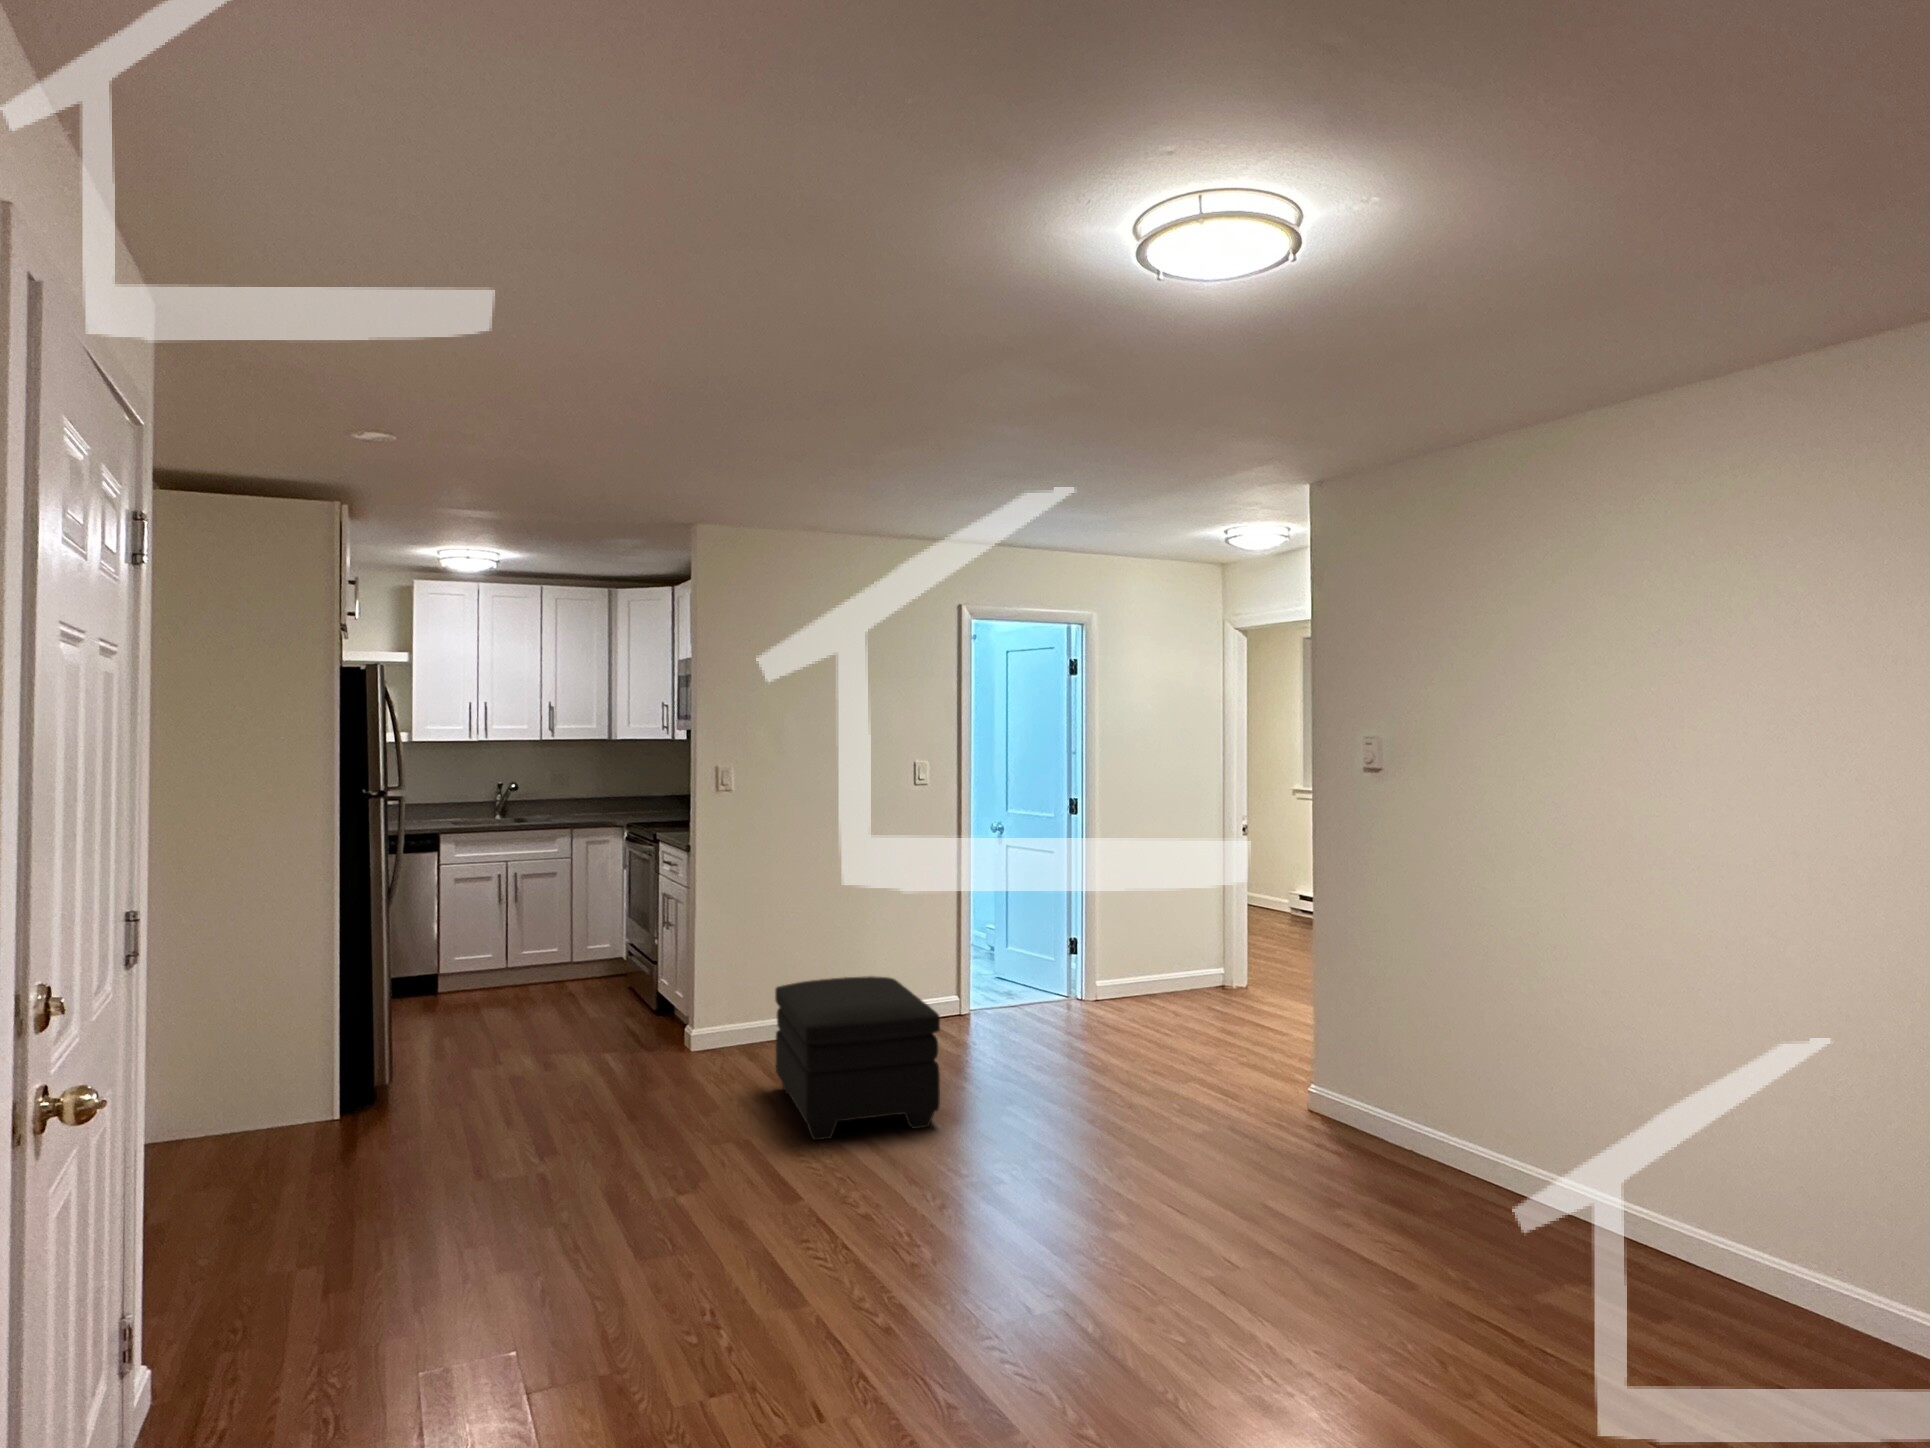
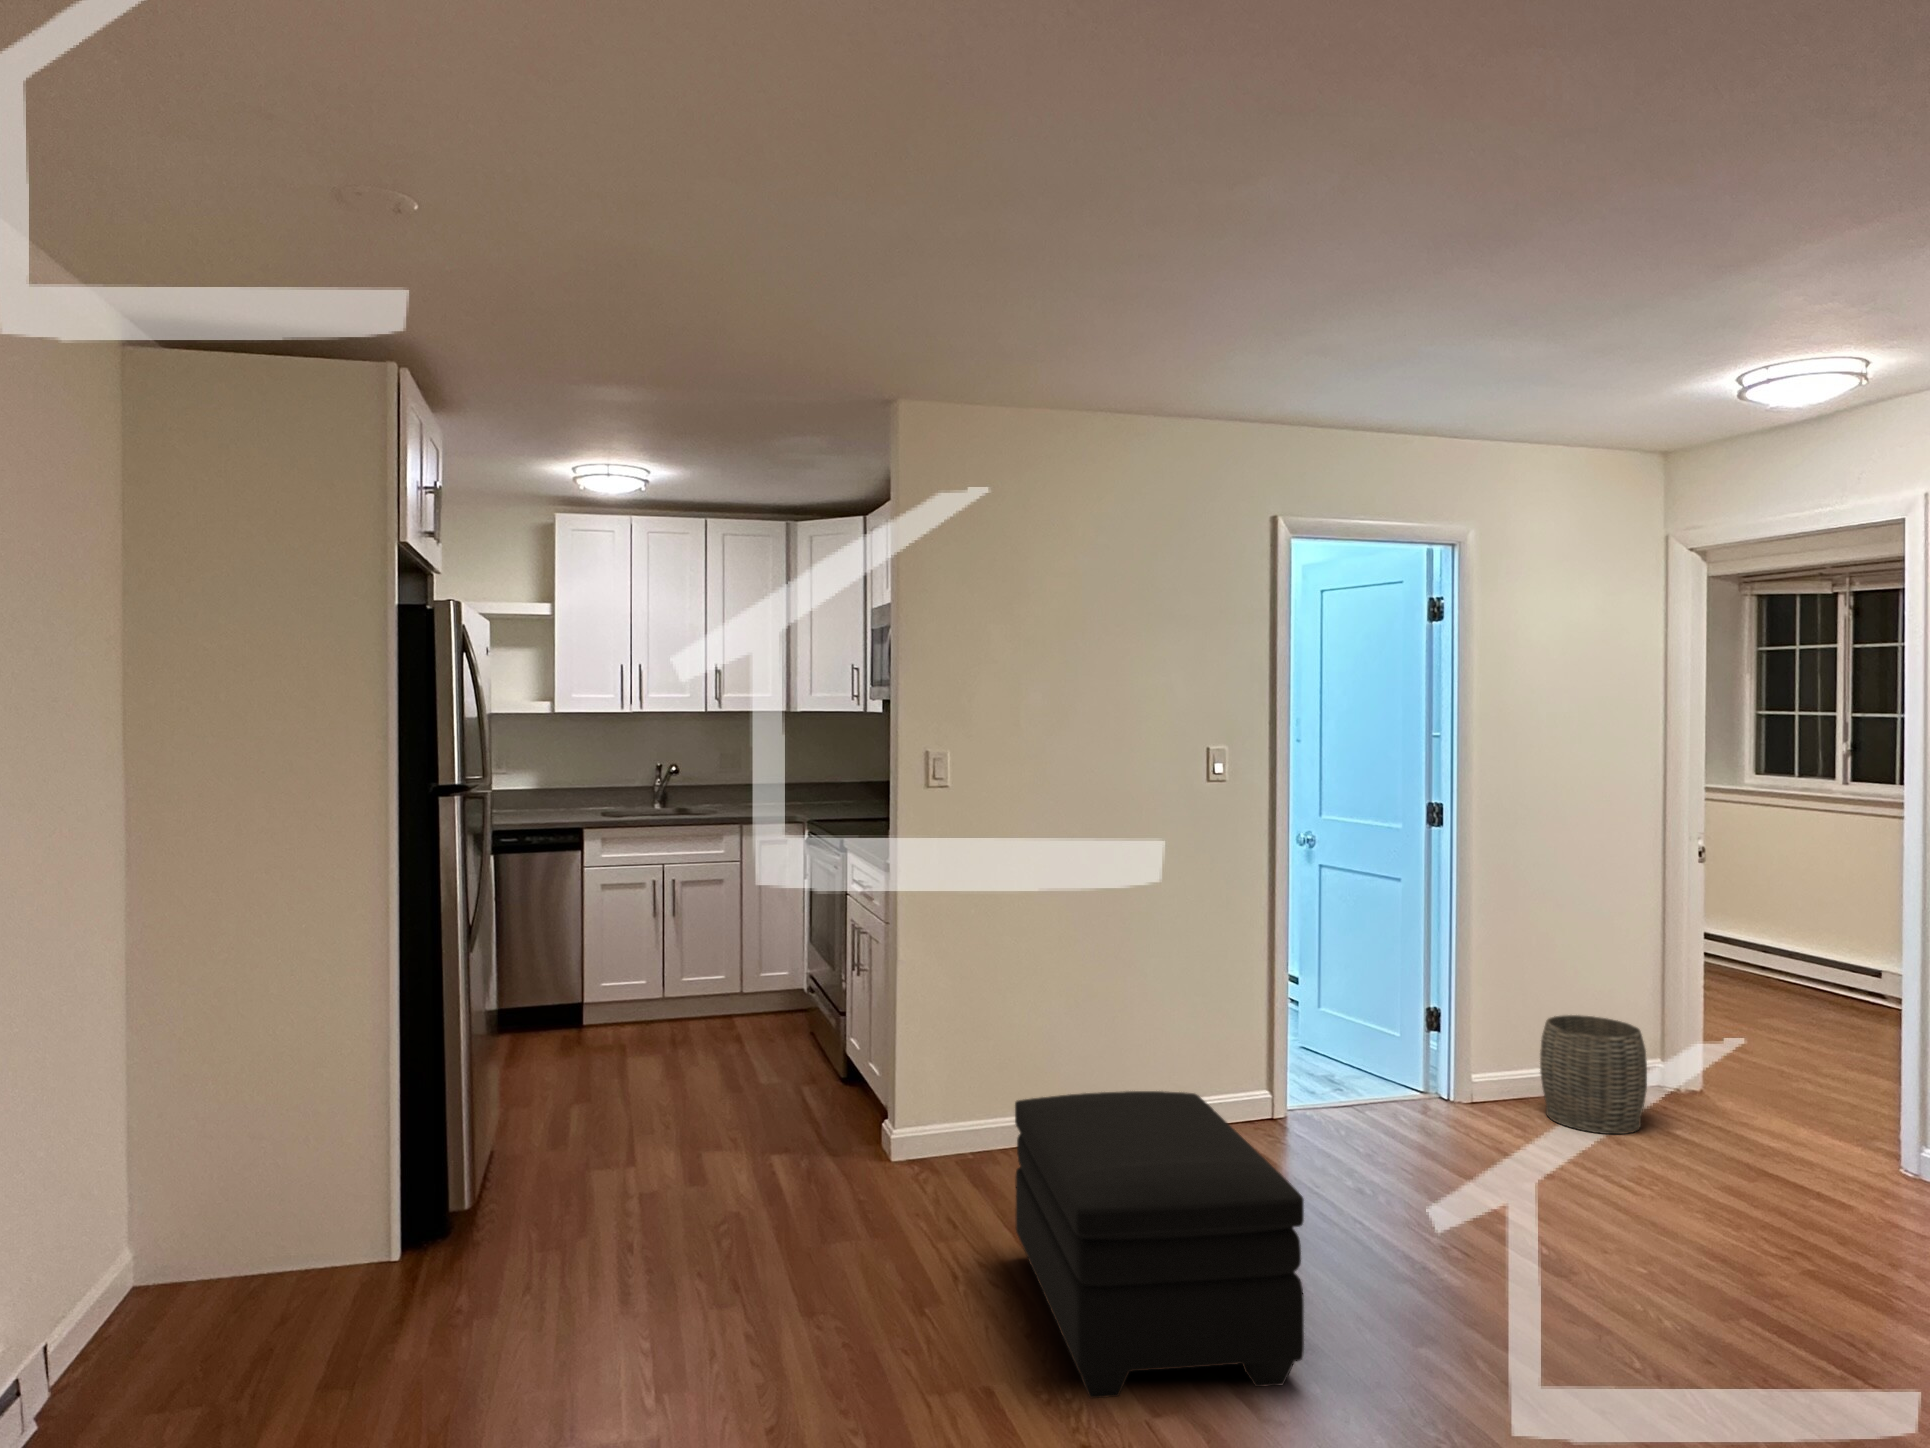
woven basket: none [1137,938,1199,1011] -> present [1540,1015,1647,1134]

